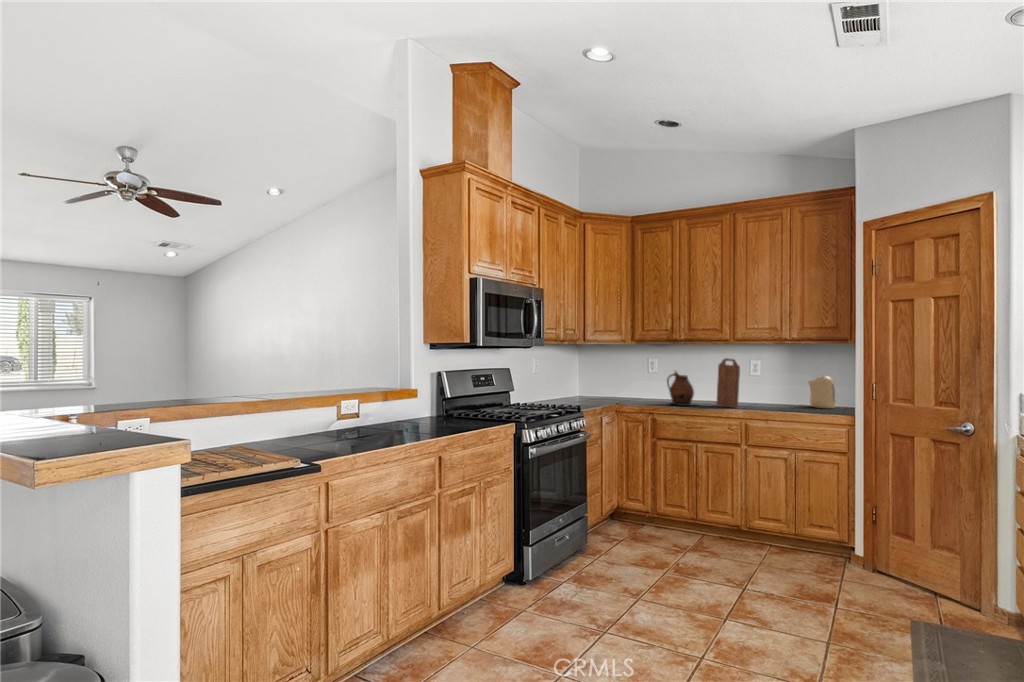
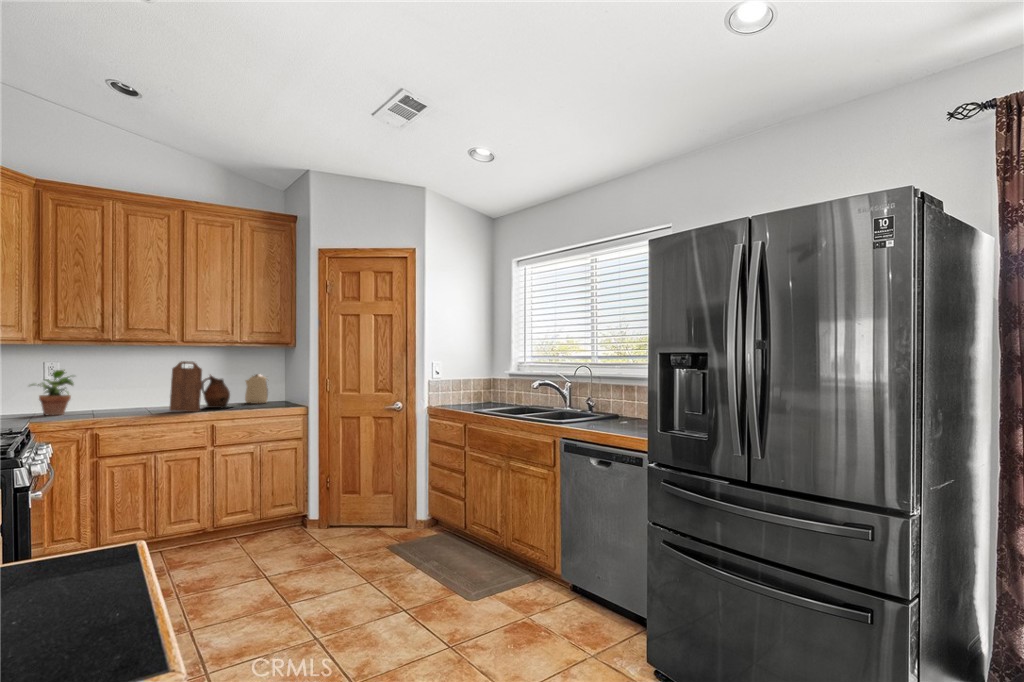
potted plant: none [626,363,659,400] -> present [31,370,73,415]
ceramic pitcher: present [667,371,695,406] -> present [201,375,230,408]

